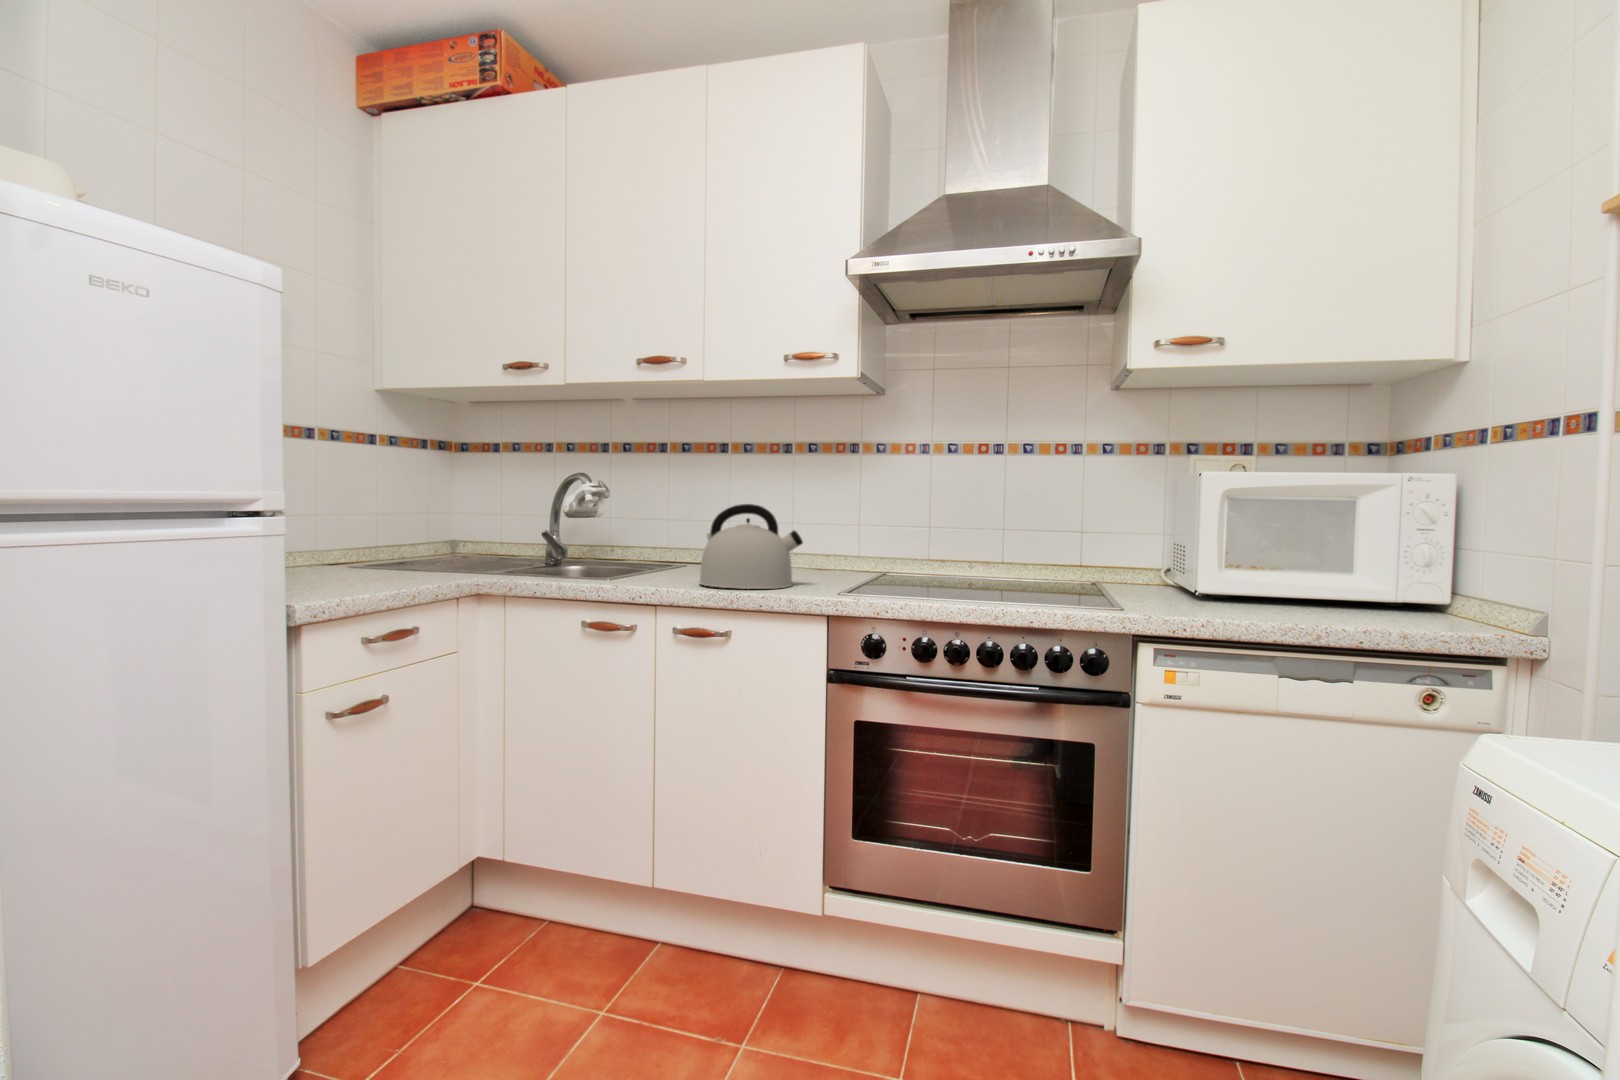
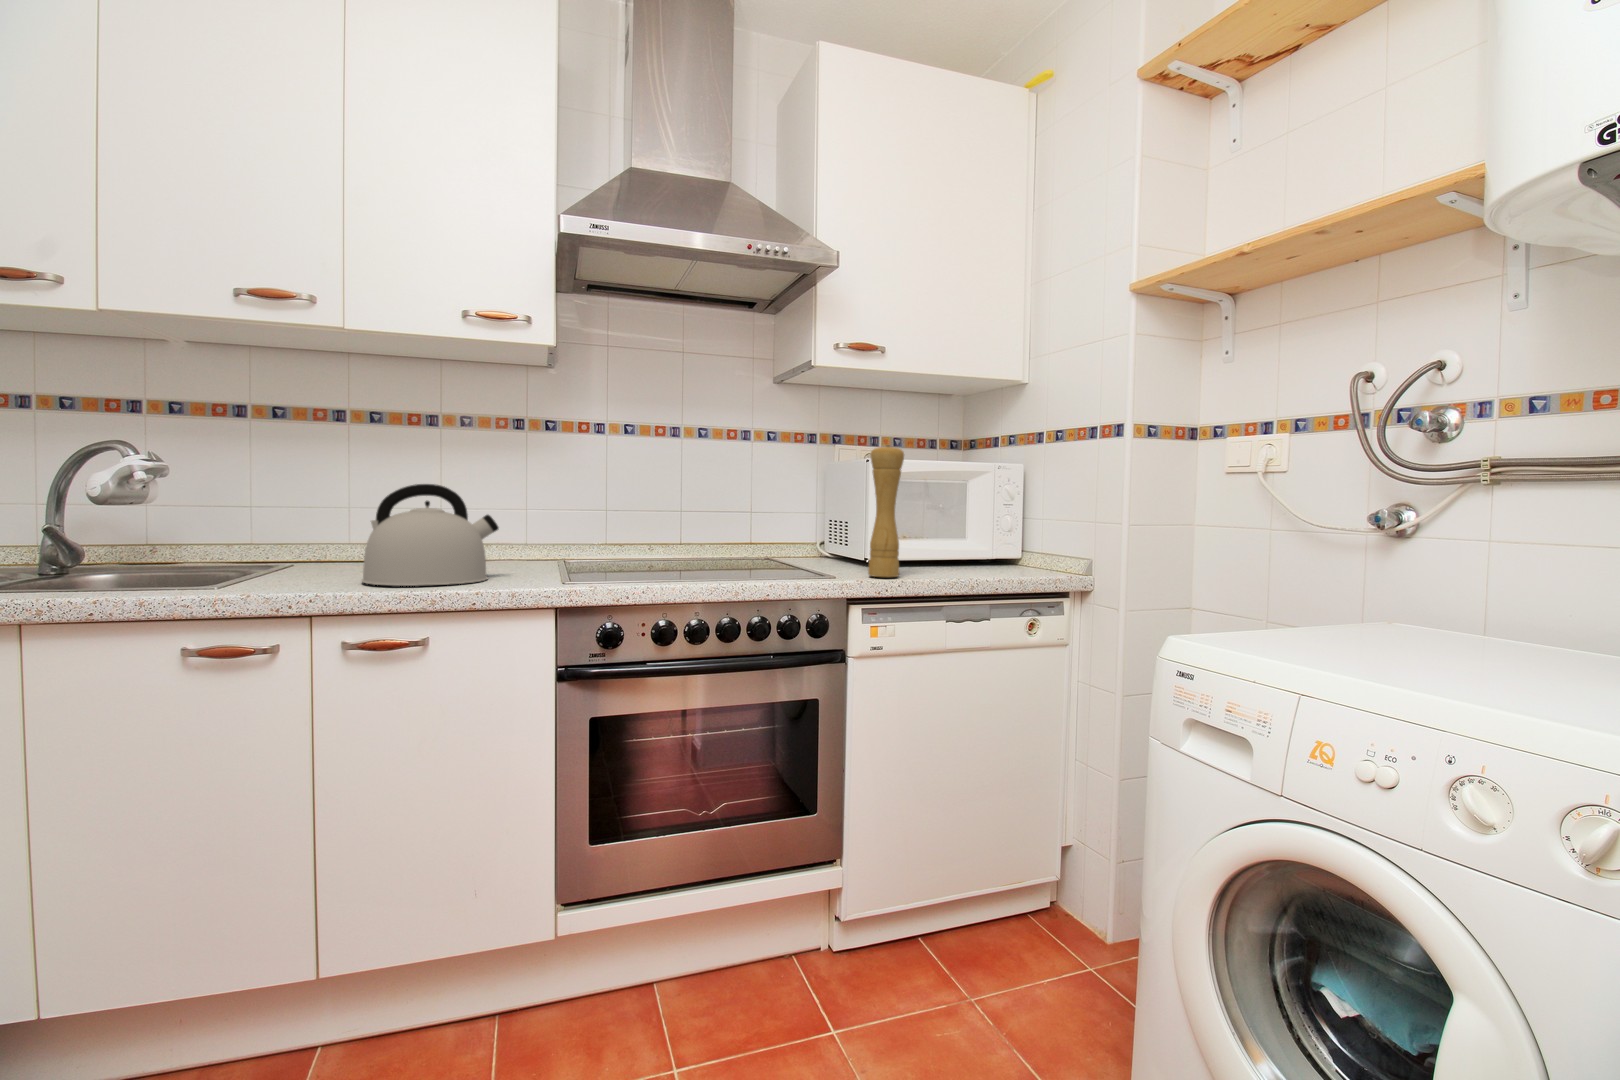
pepper mill: none [1168,457,1219,614] -> present [868,445,904,577]

